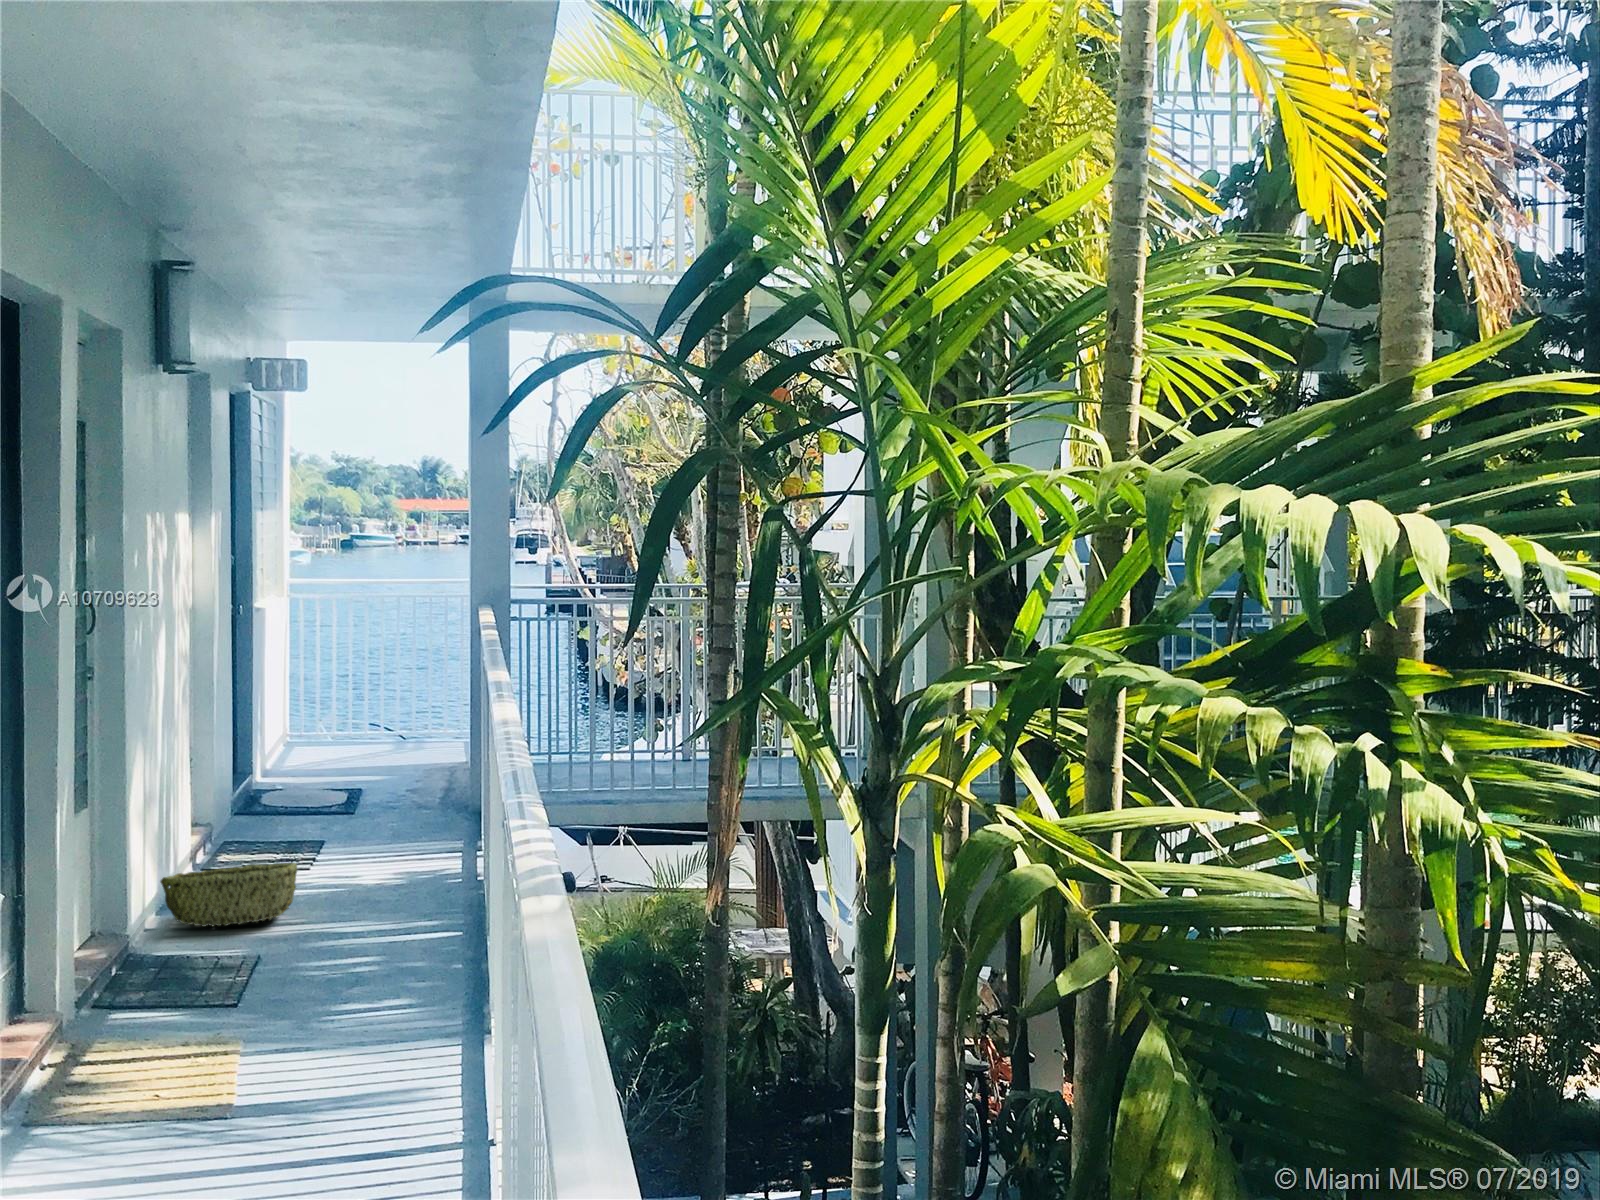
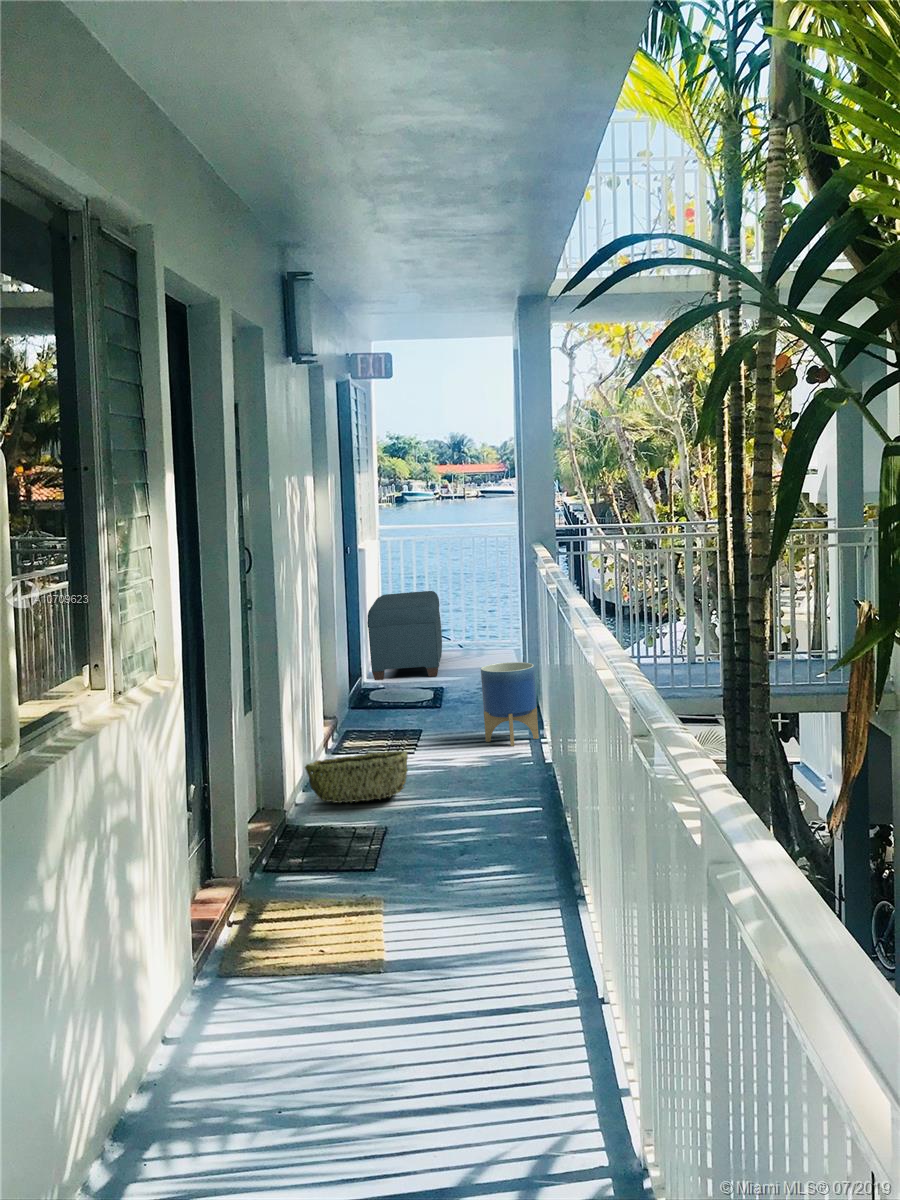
bench: none [266,670,365,780] -> present [367,591,442,680]
planter: none [402,760,470,862] -> present [481,662,539,746]

